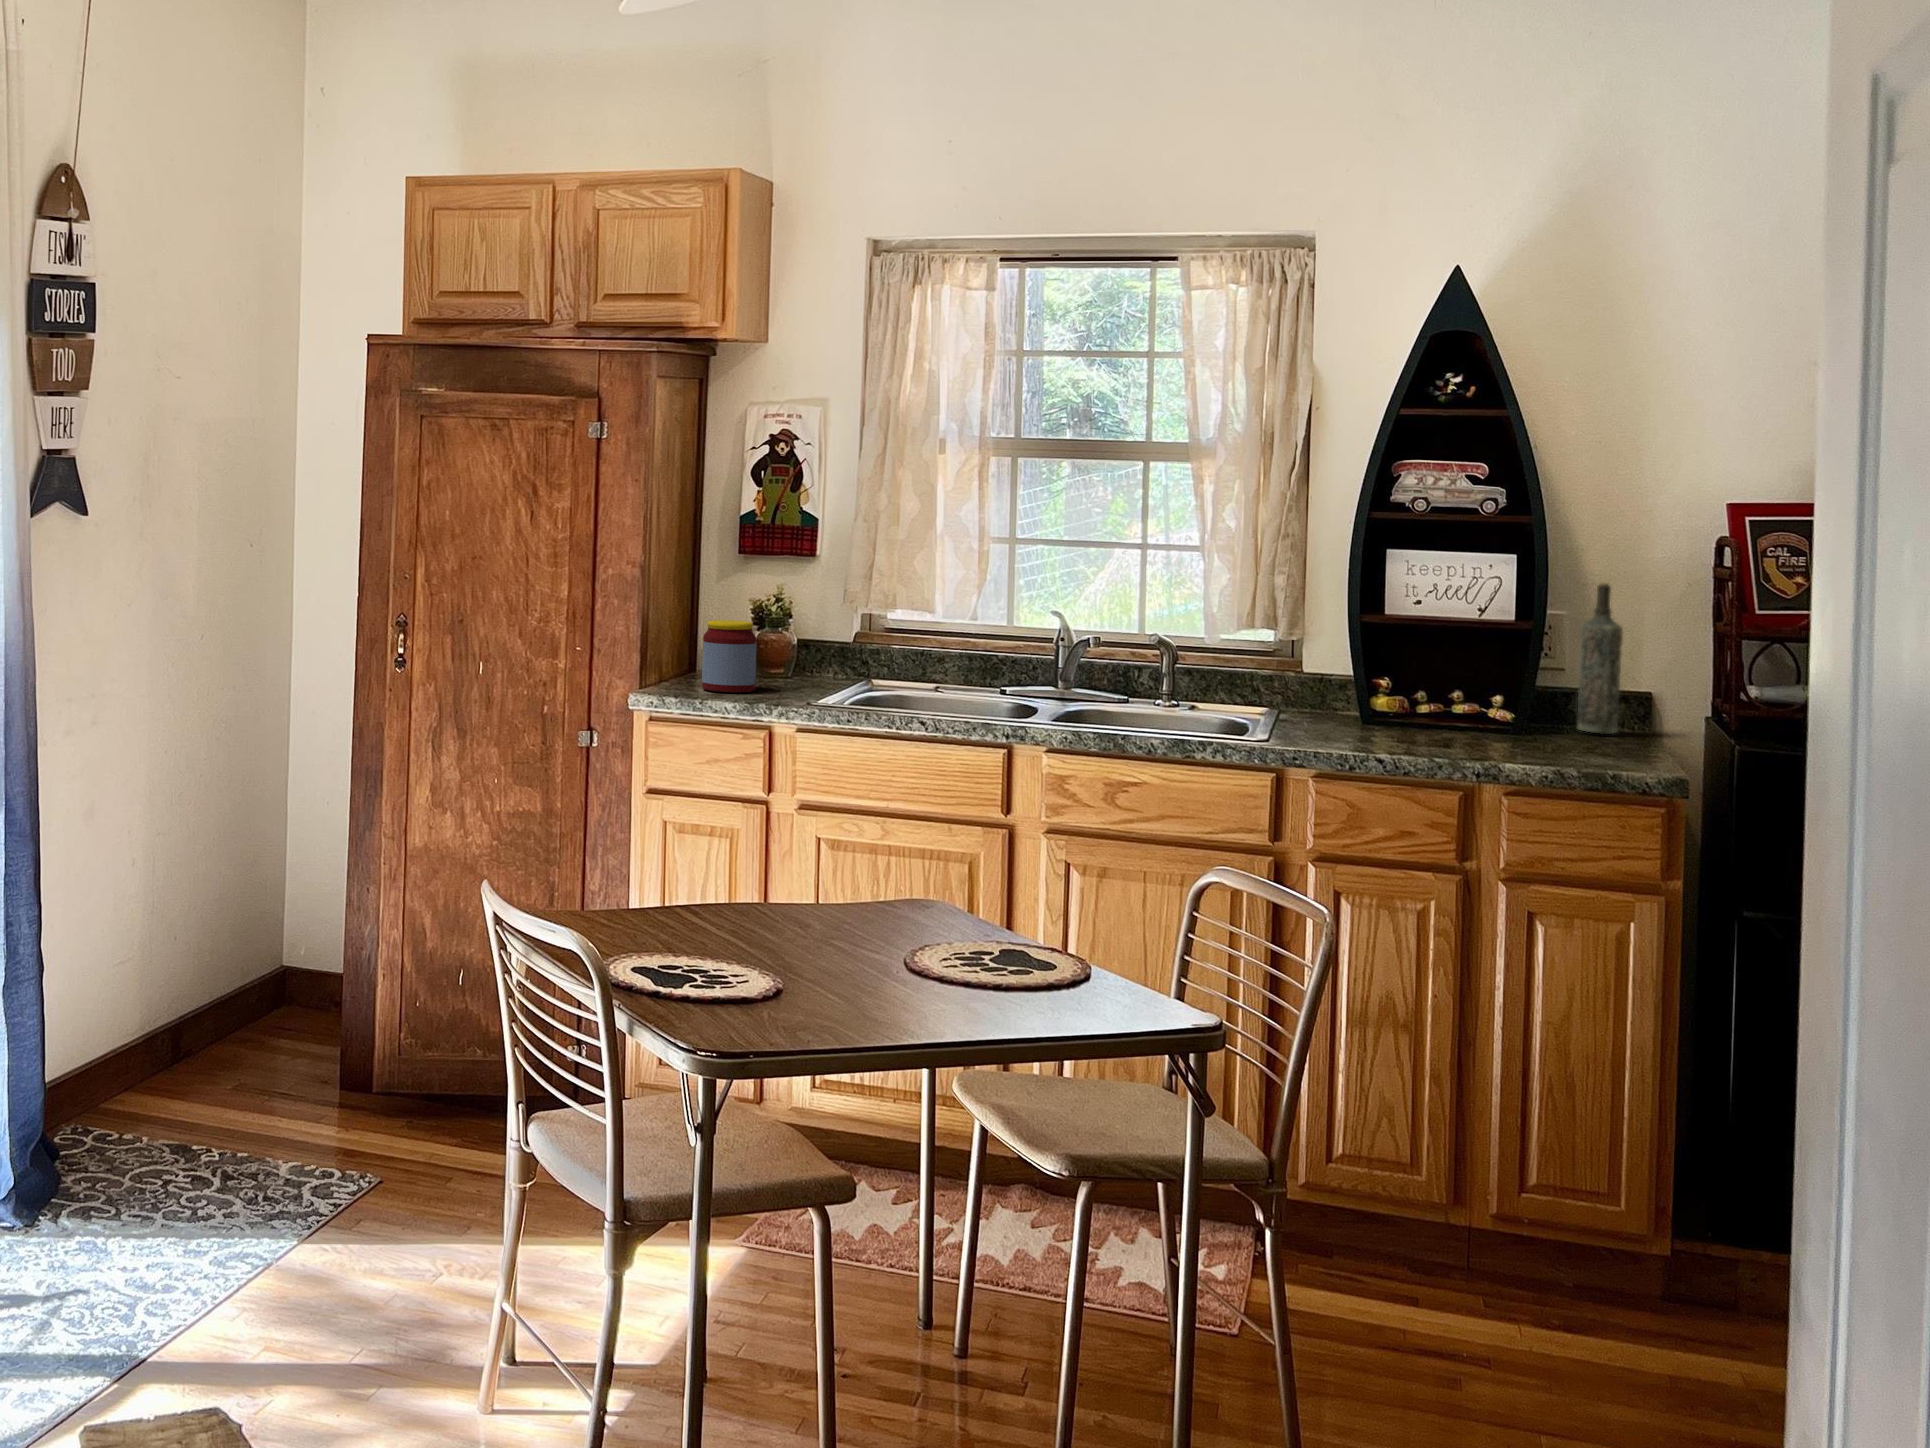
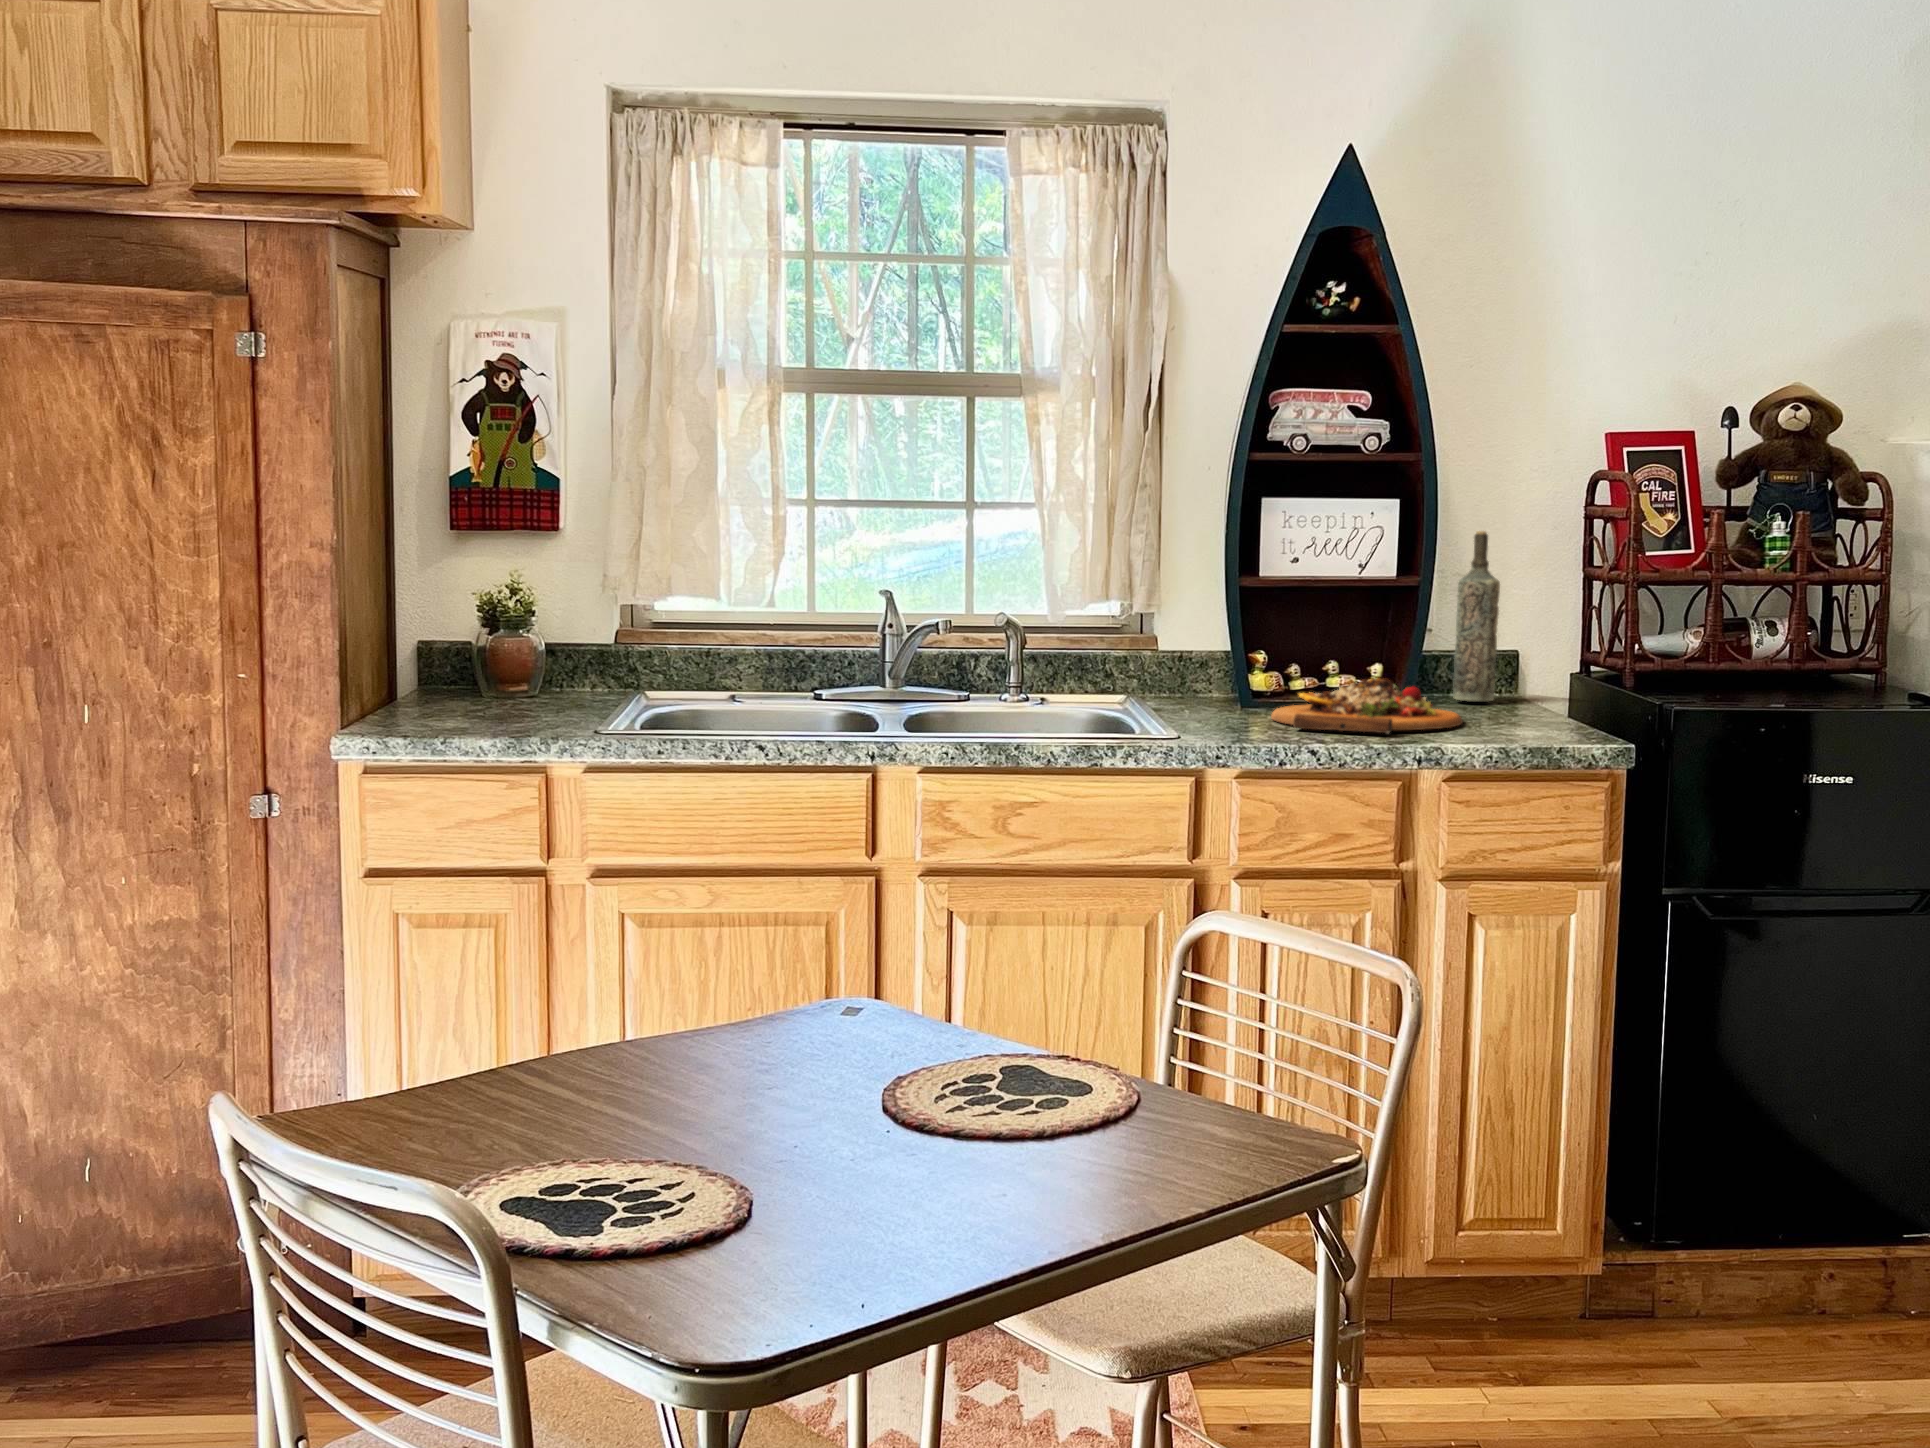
jar: present [702,620,756,692] -> none [418,623,496,722]
cutting board: none [1376,705,1557,752] -> present [1271,678,1463,733]

